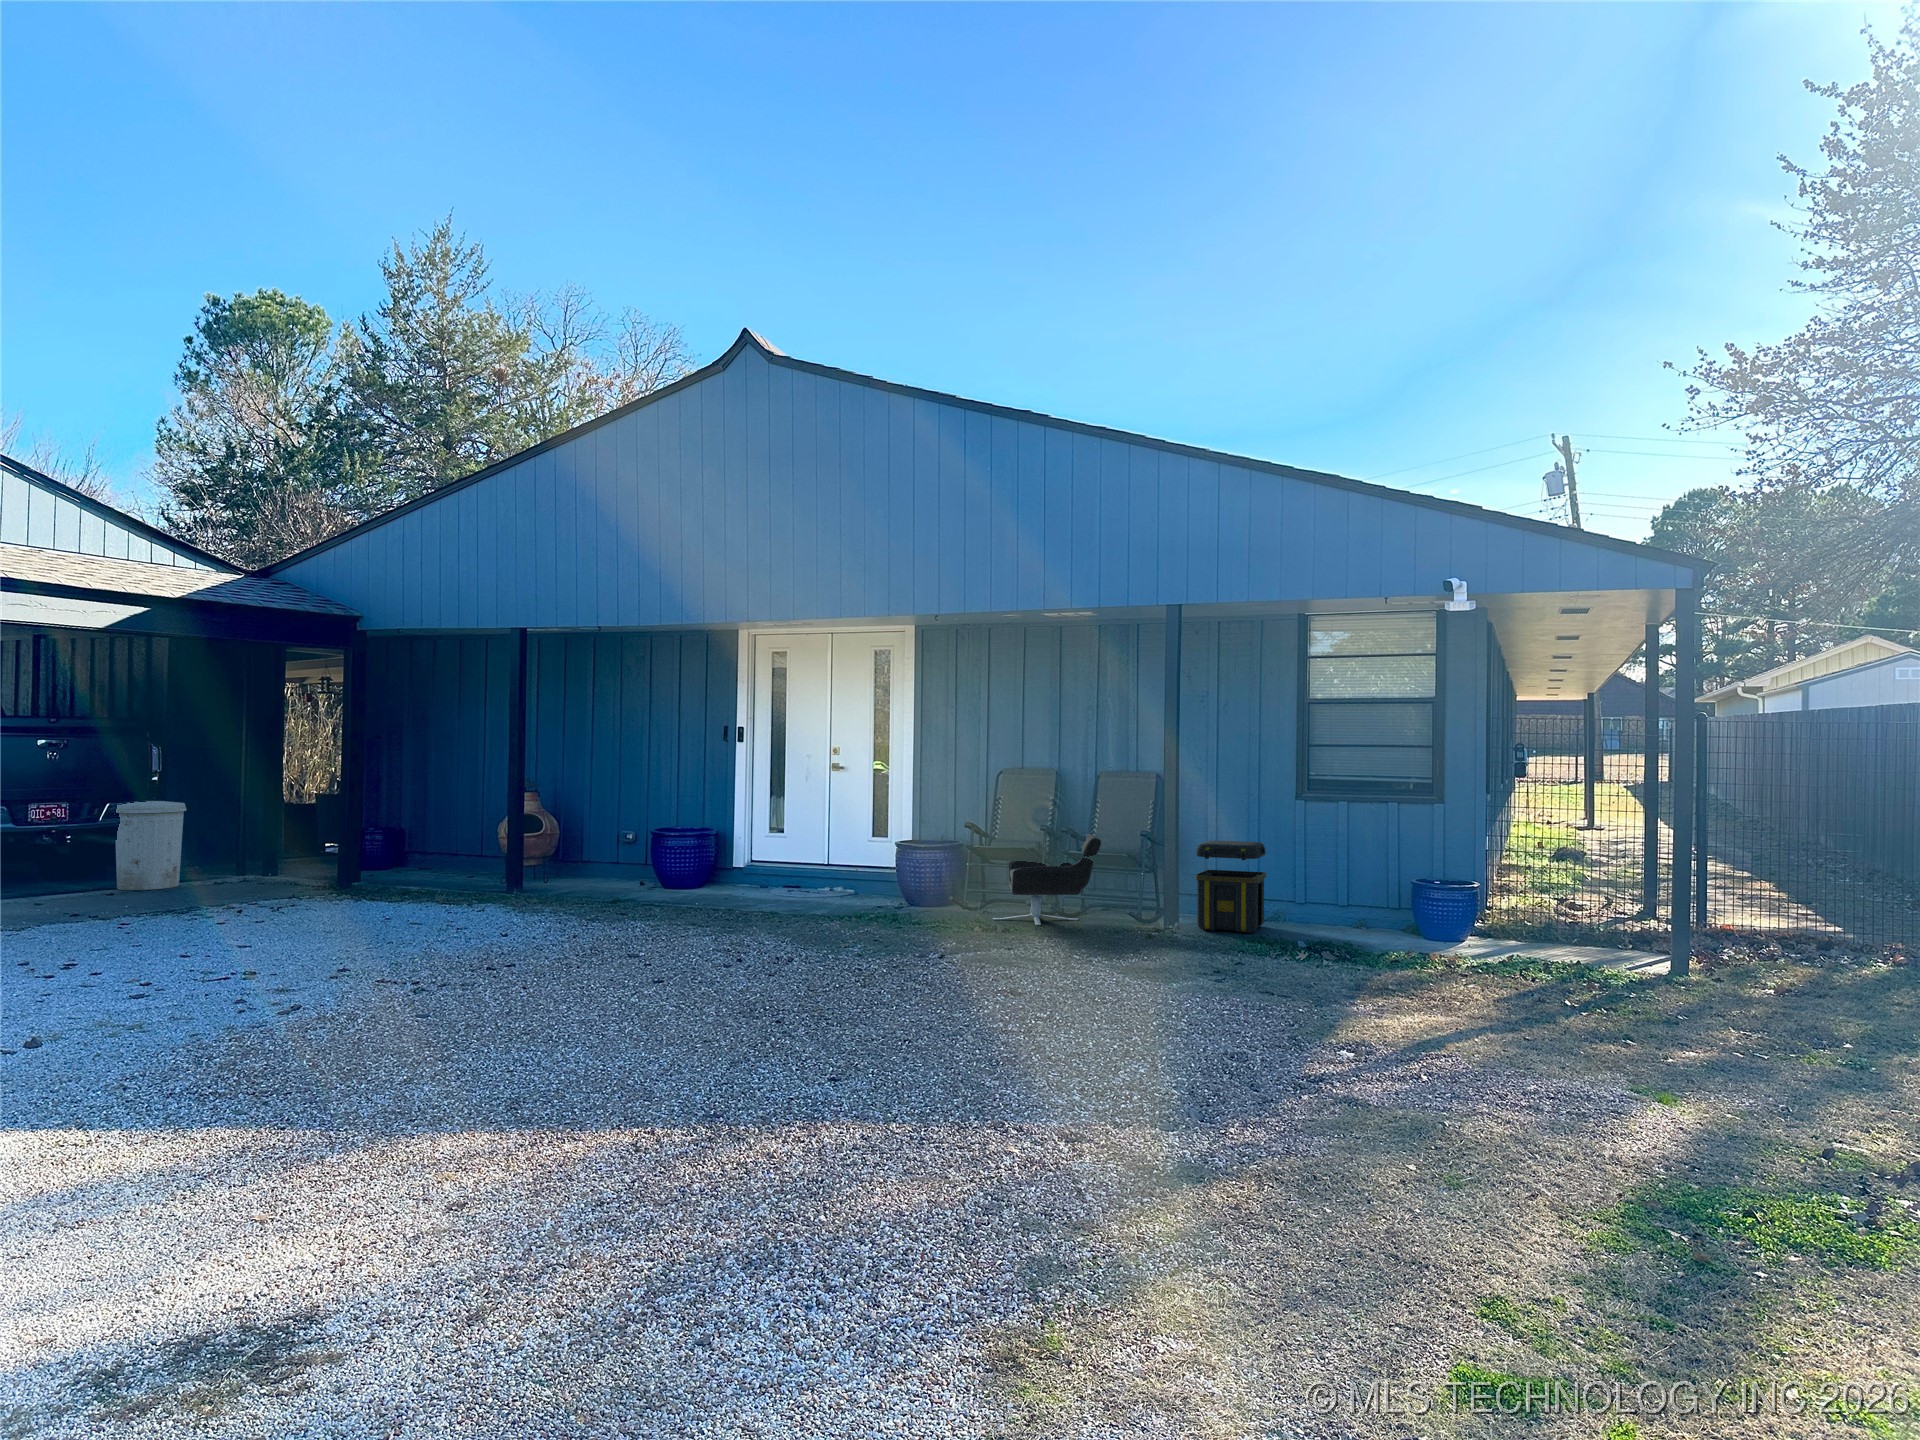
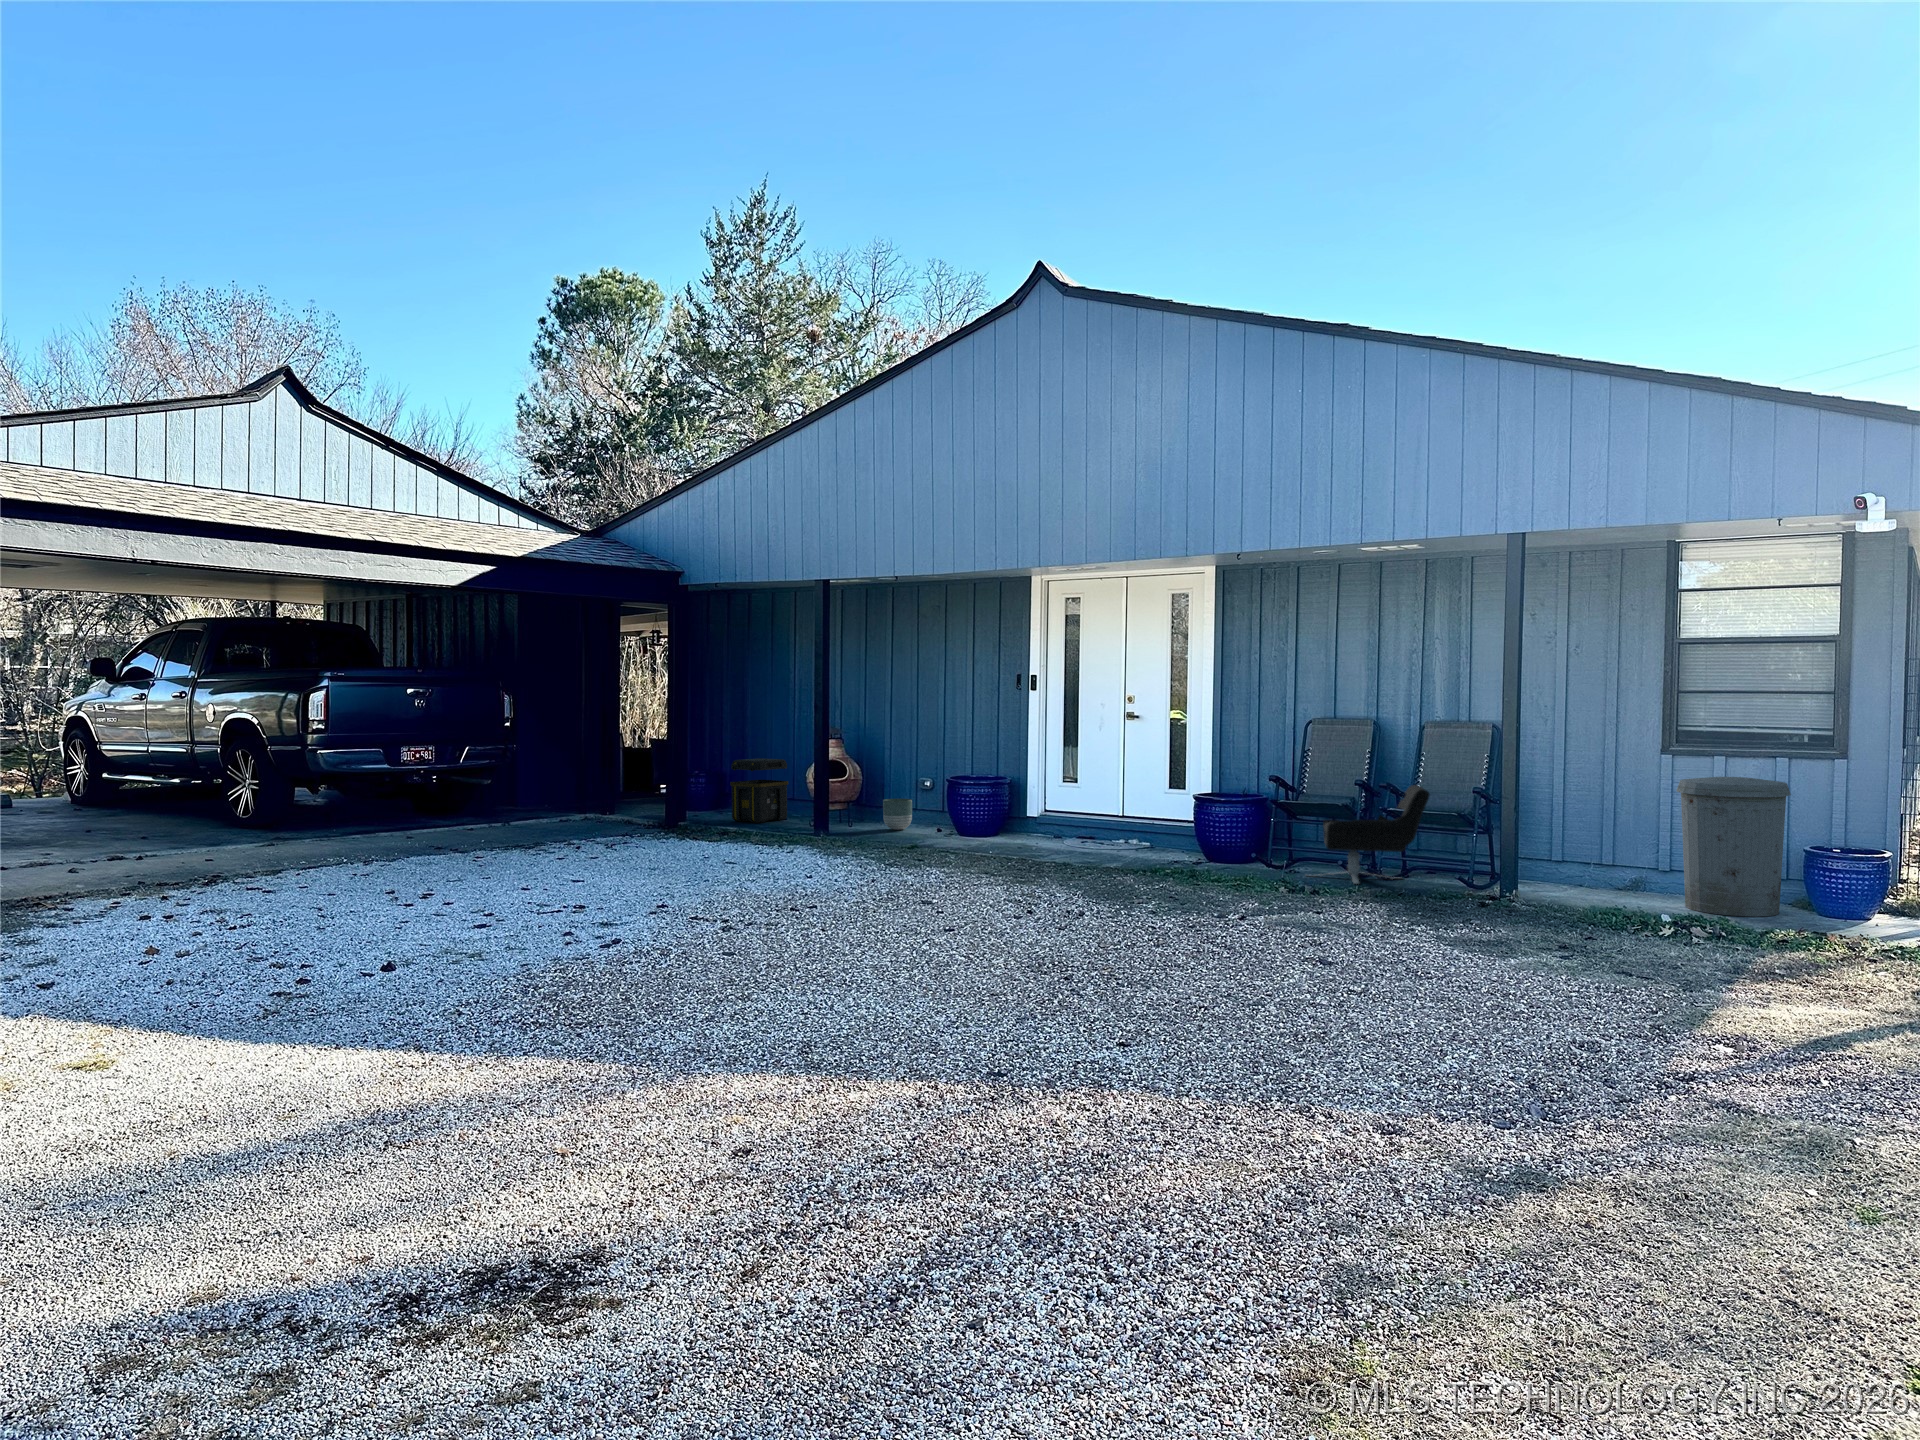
trash can: present [116,801,187,890] -> present [1676,777,1791,916]
toolbox: present [1195,840,1266,933] -> present [730,758,788,823]
planter: none [580,852,611,884] -> present [883,799,912,830]

